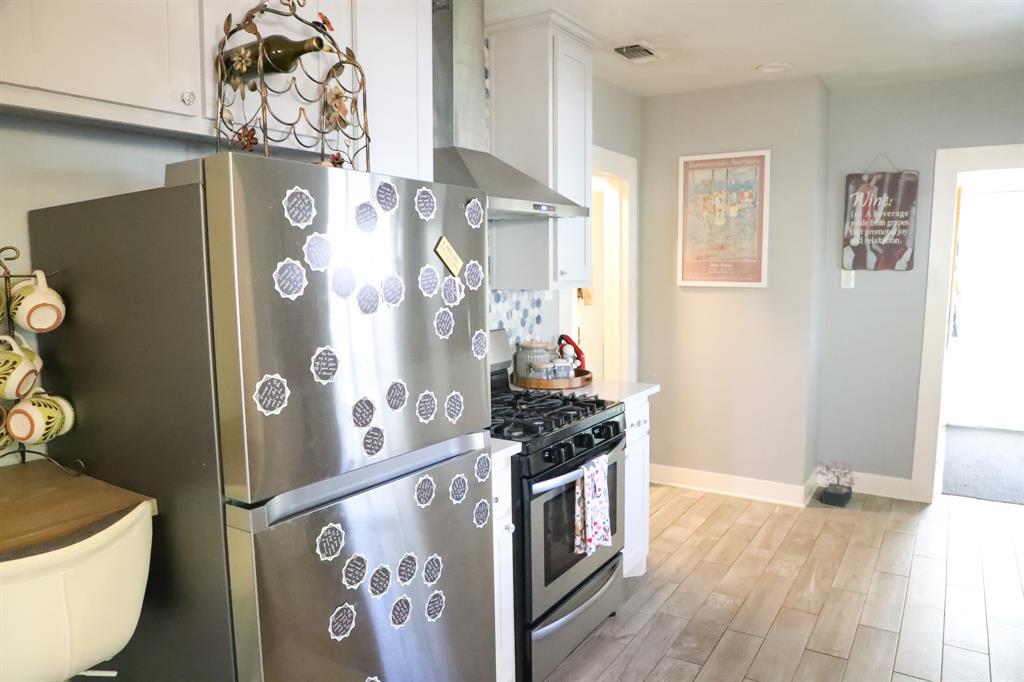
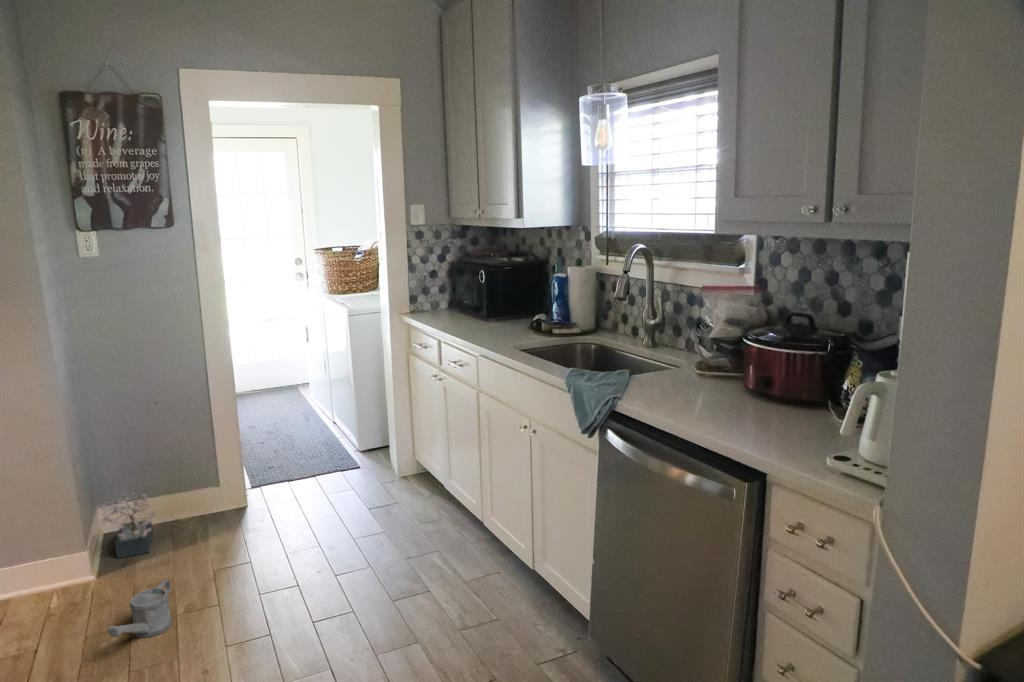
watering can: none [800,517,850,549] -> present [108,579,172,637]

